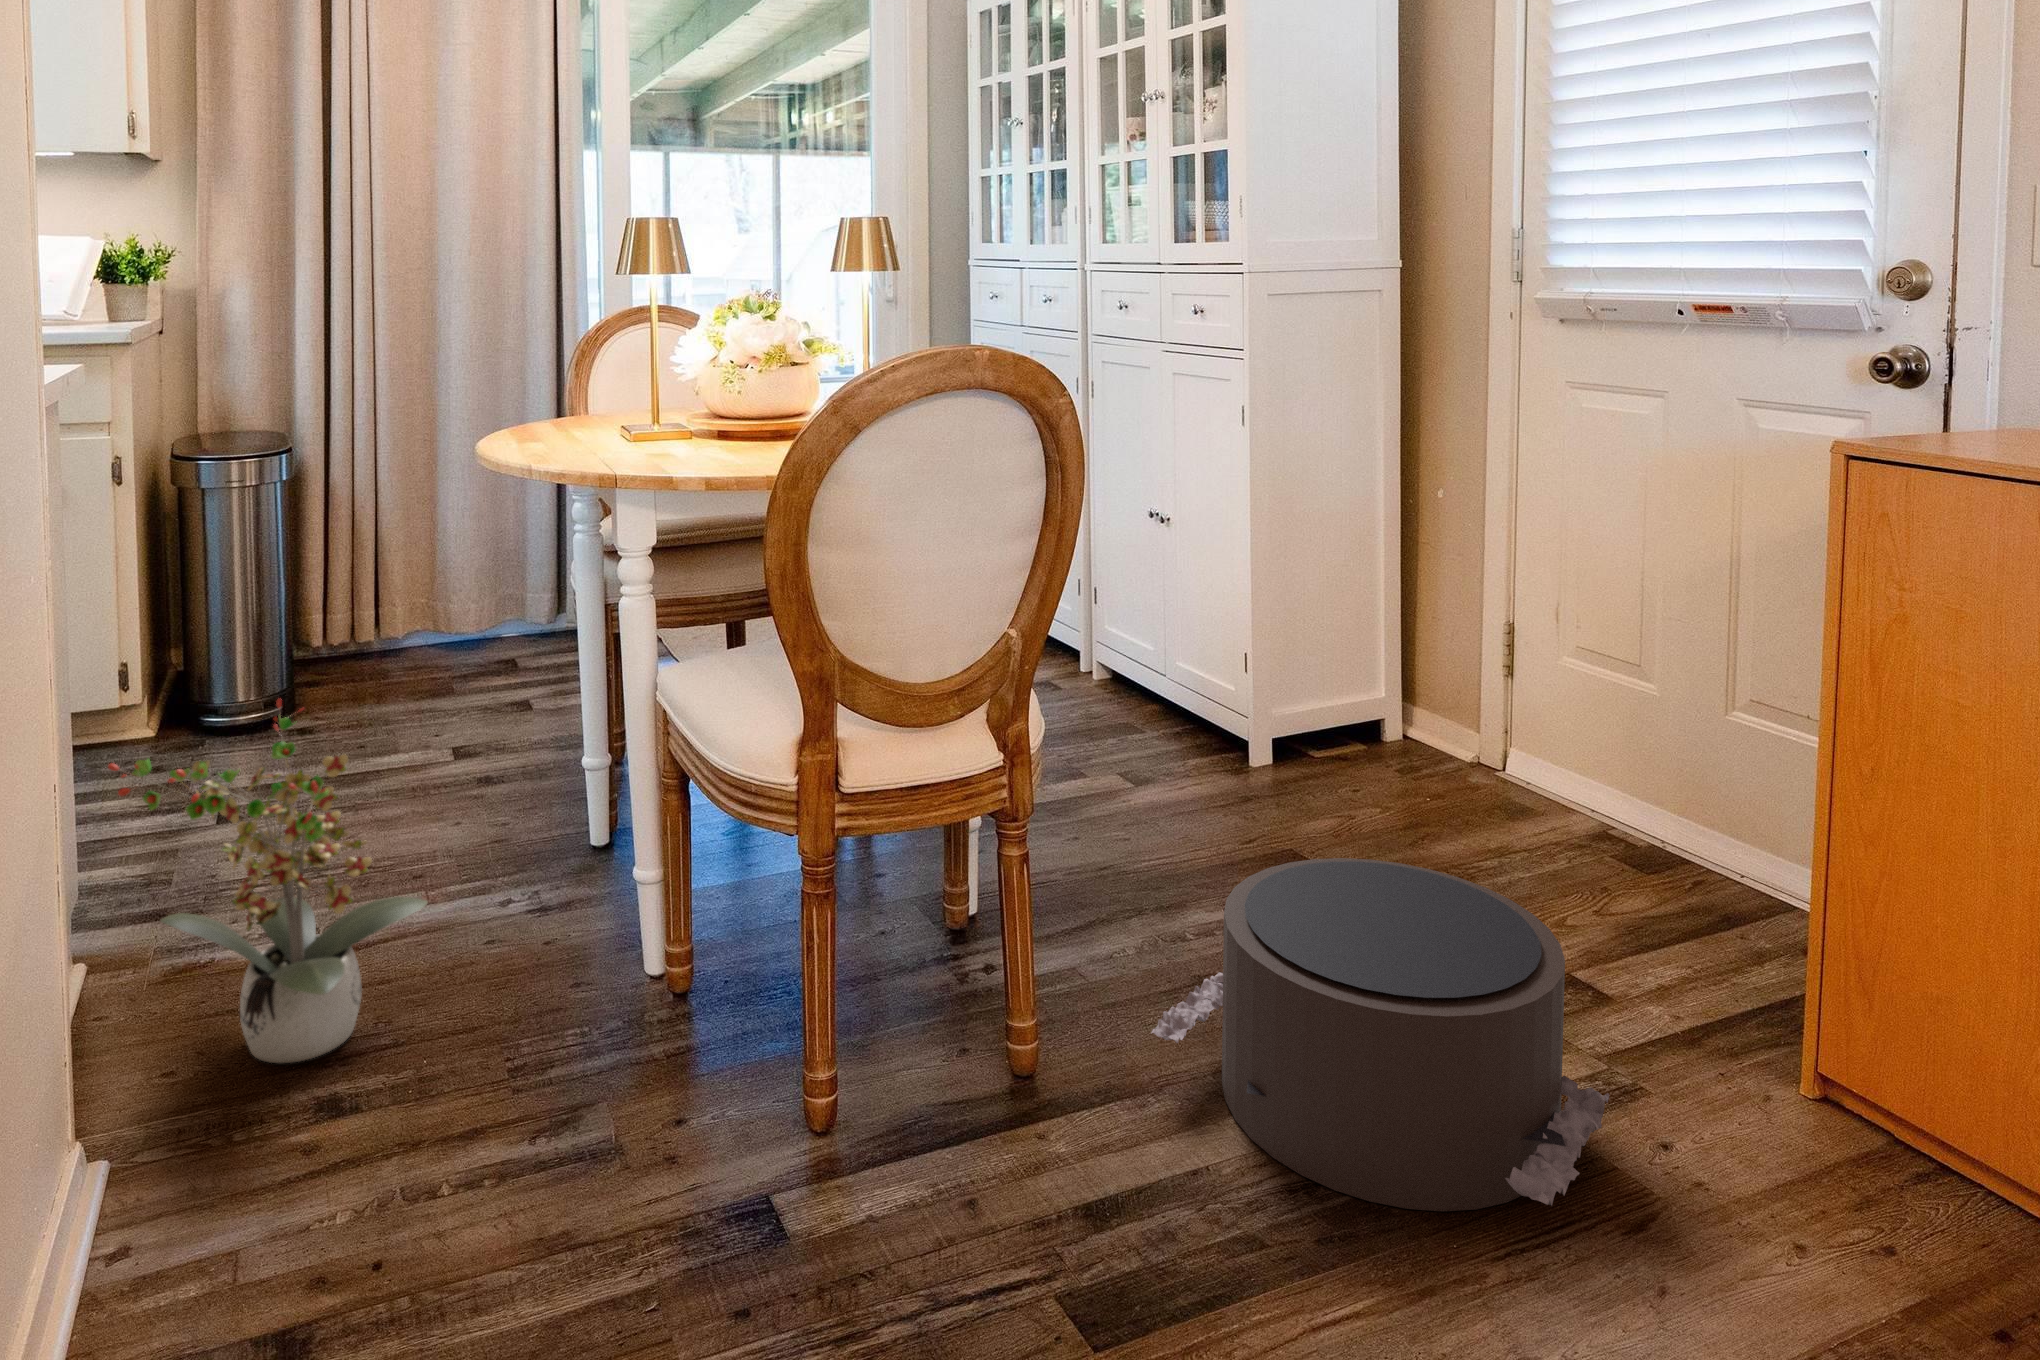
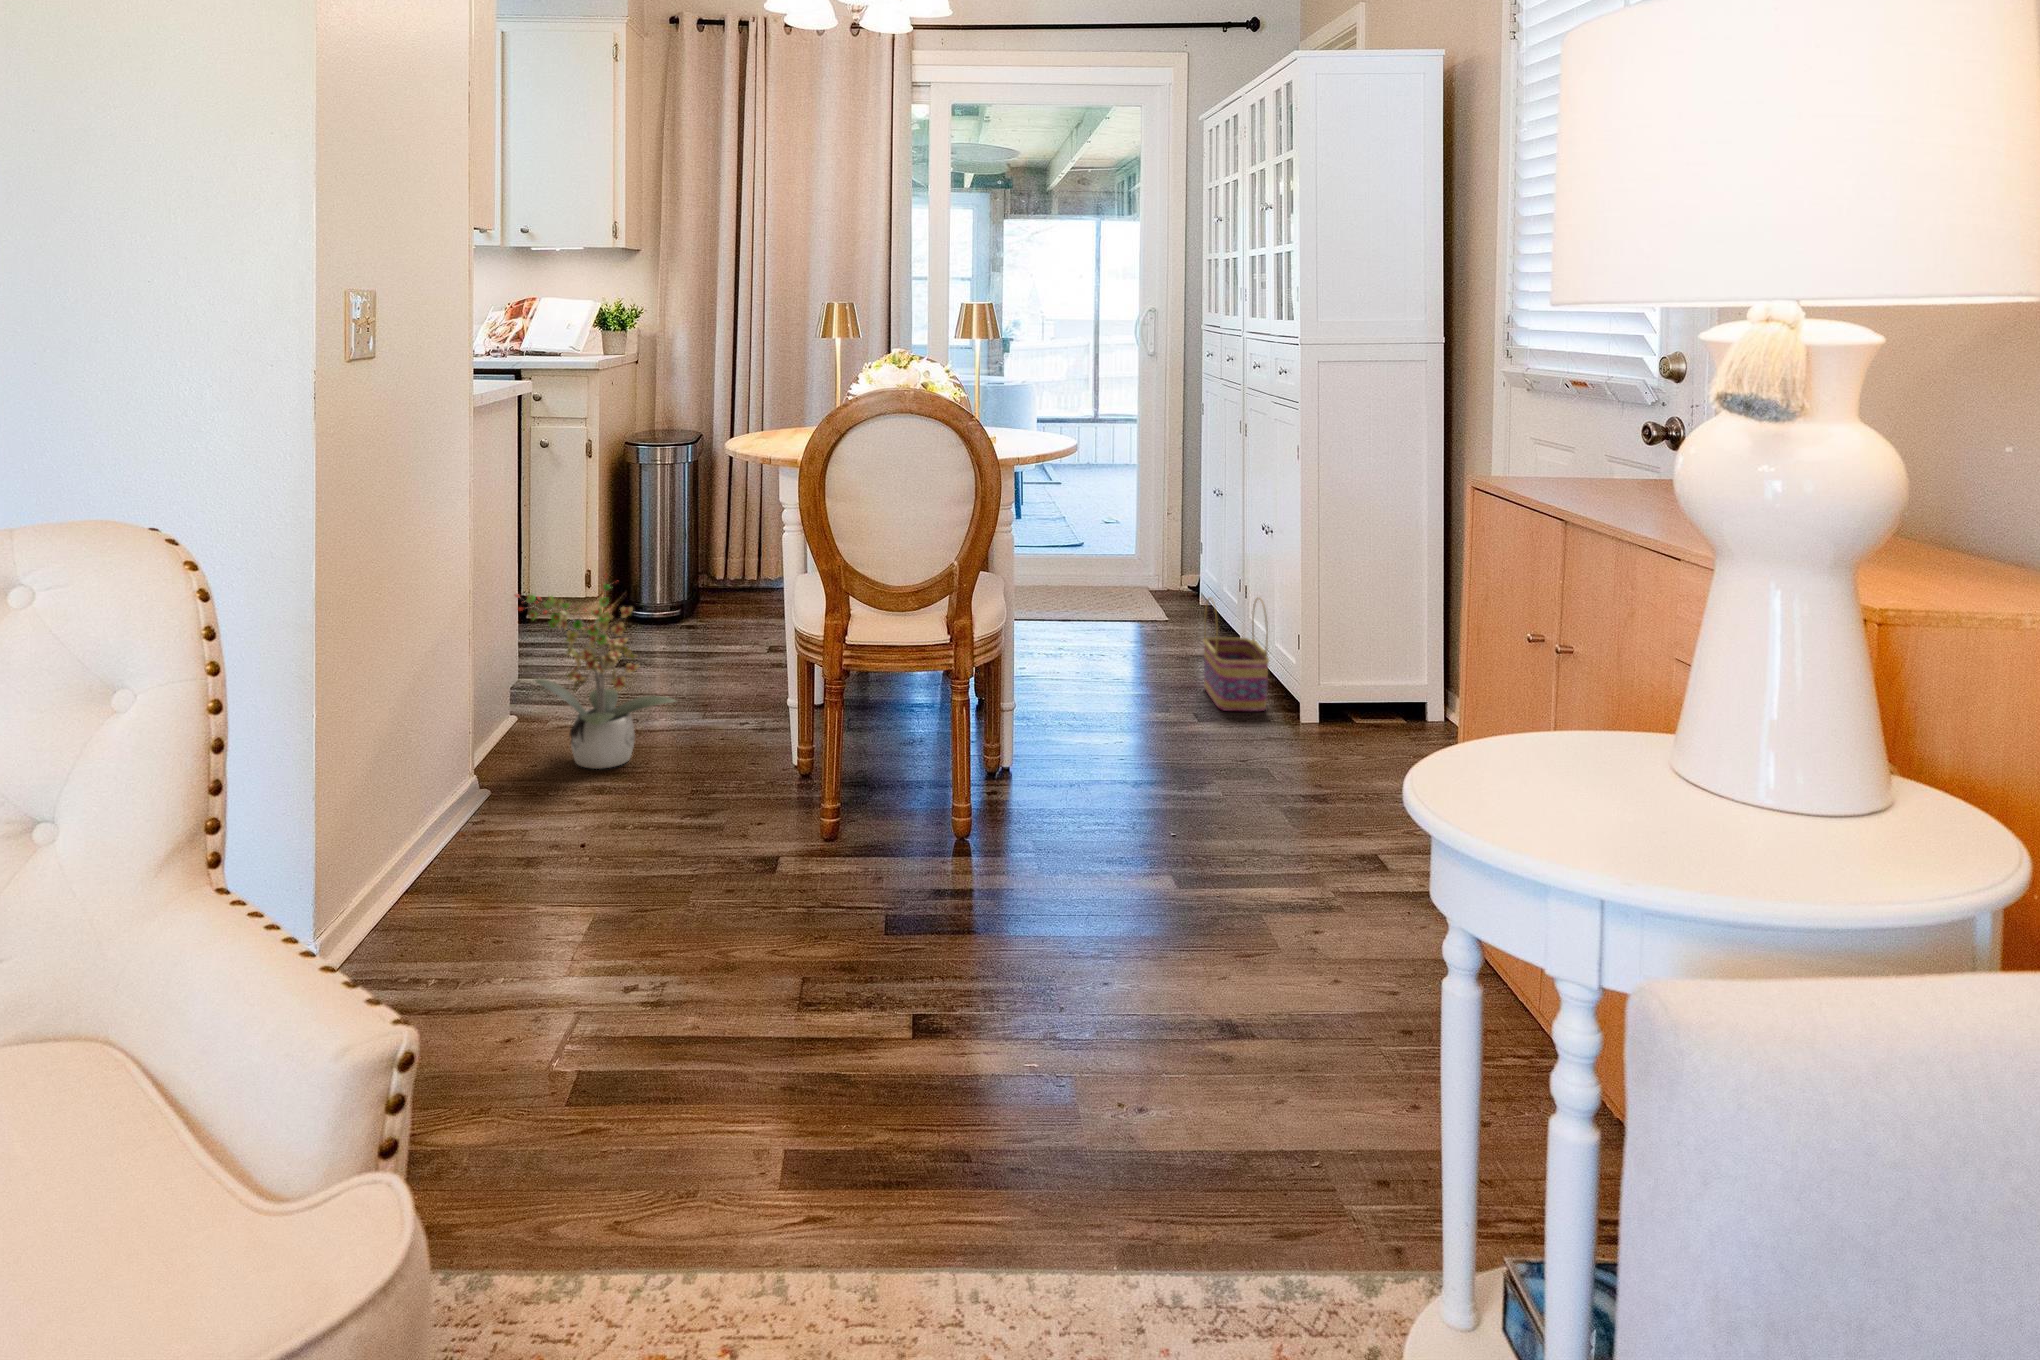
basket: none [1096,605,1207,762] -> present [1203,597,1269,711]
pouf: present [1151,858,1609,1211] -> none [1027,737,1272,931]

